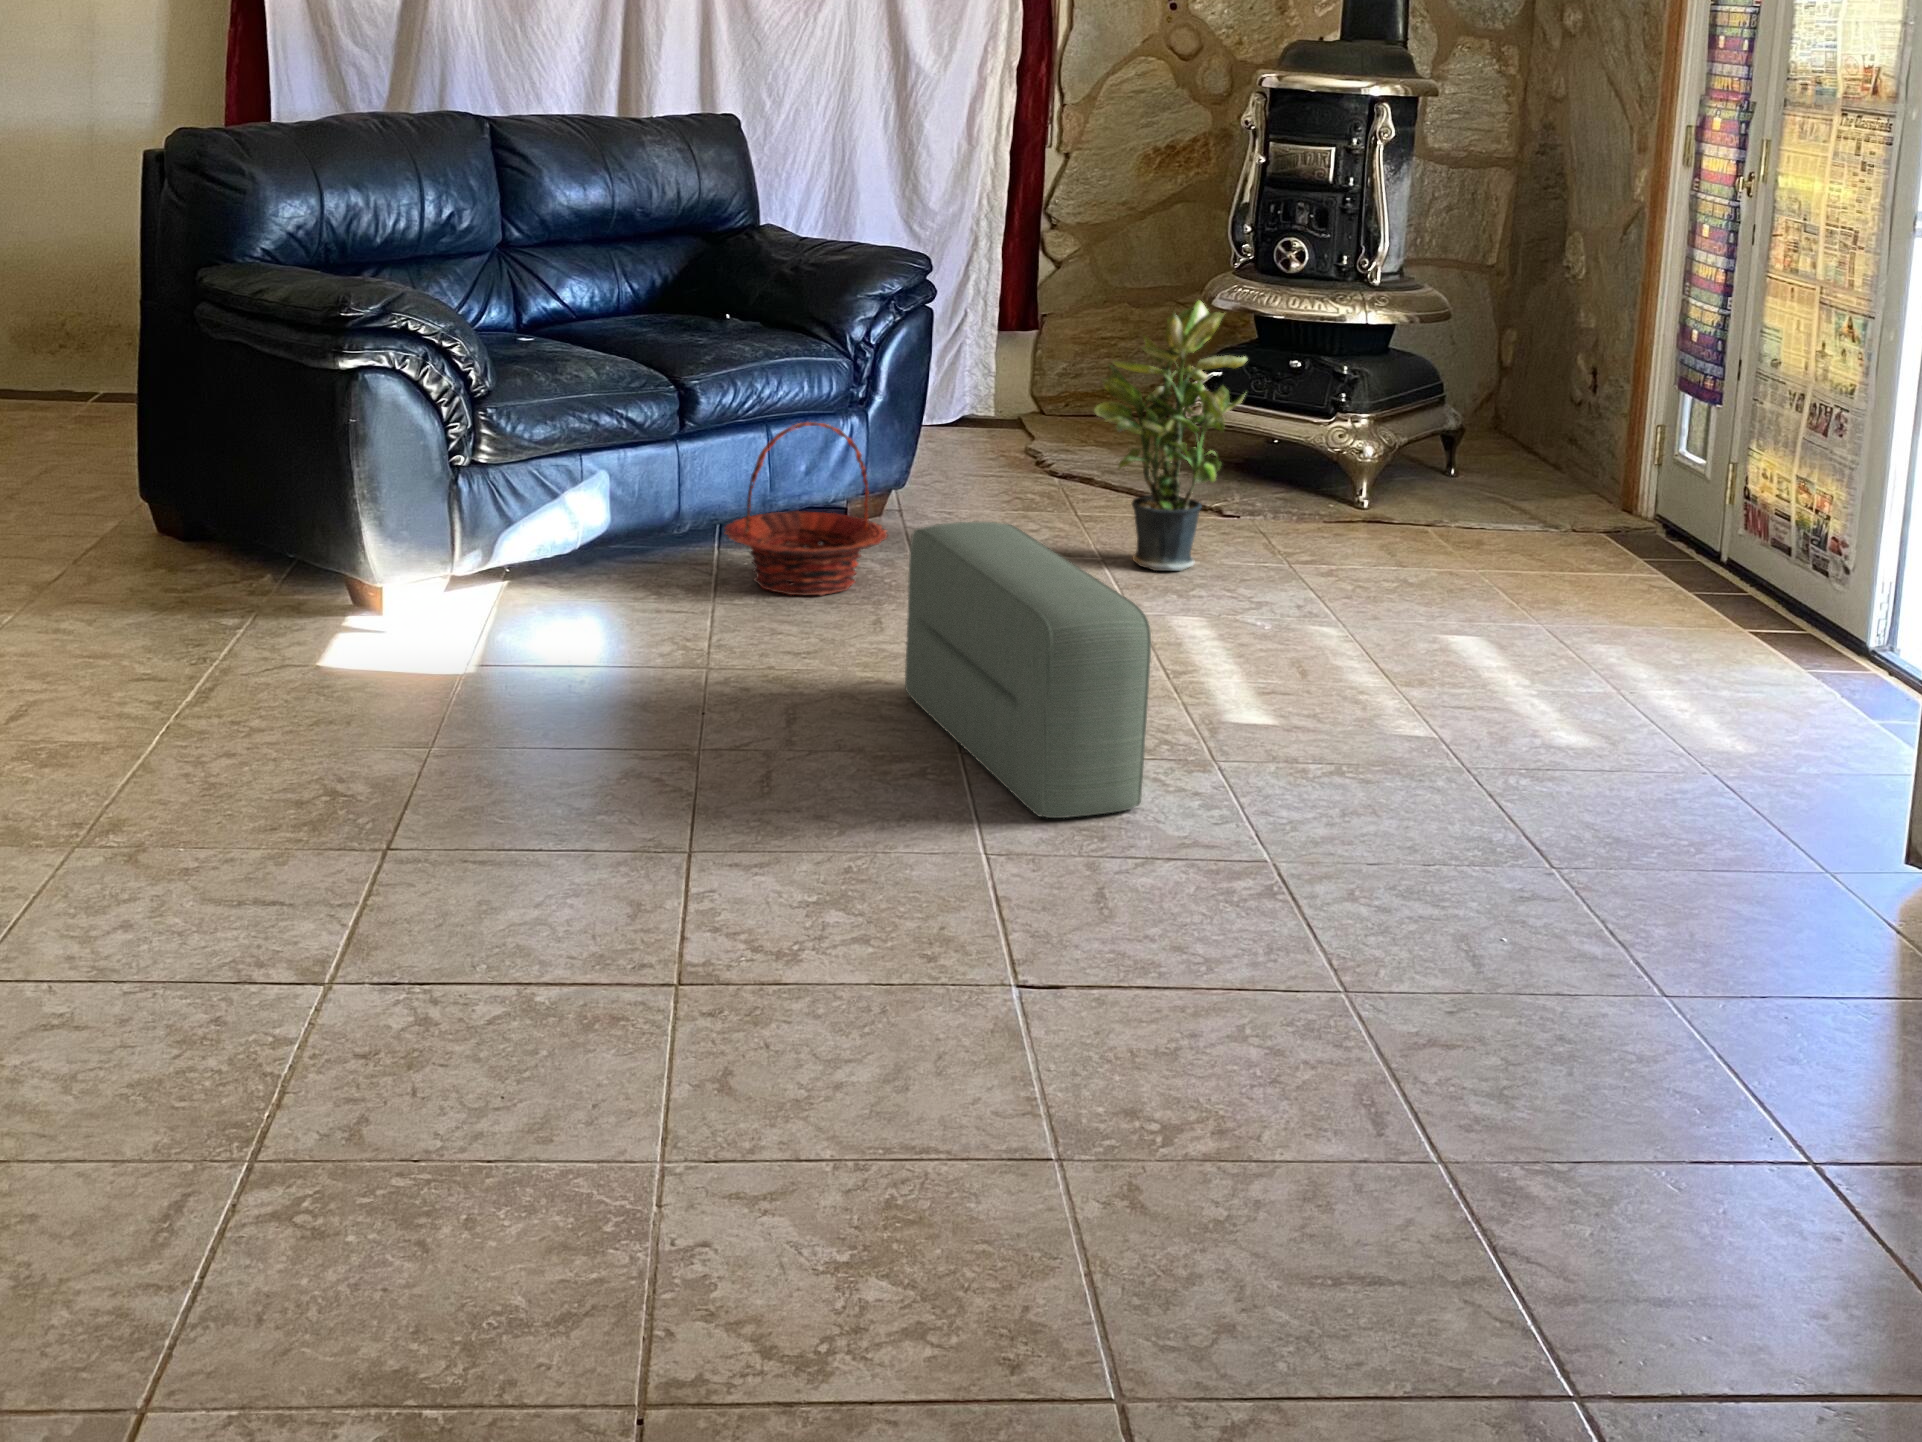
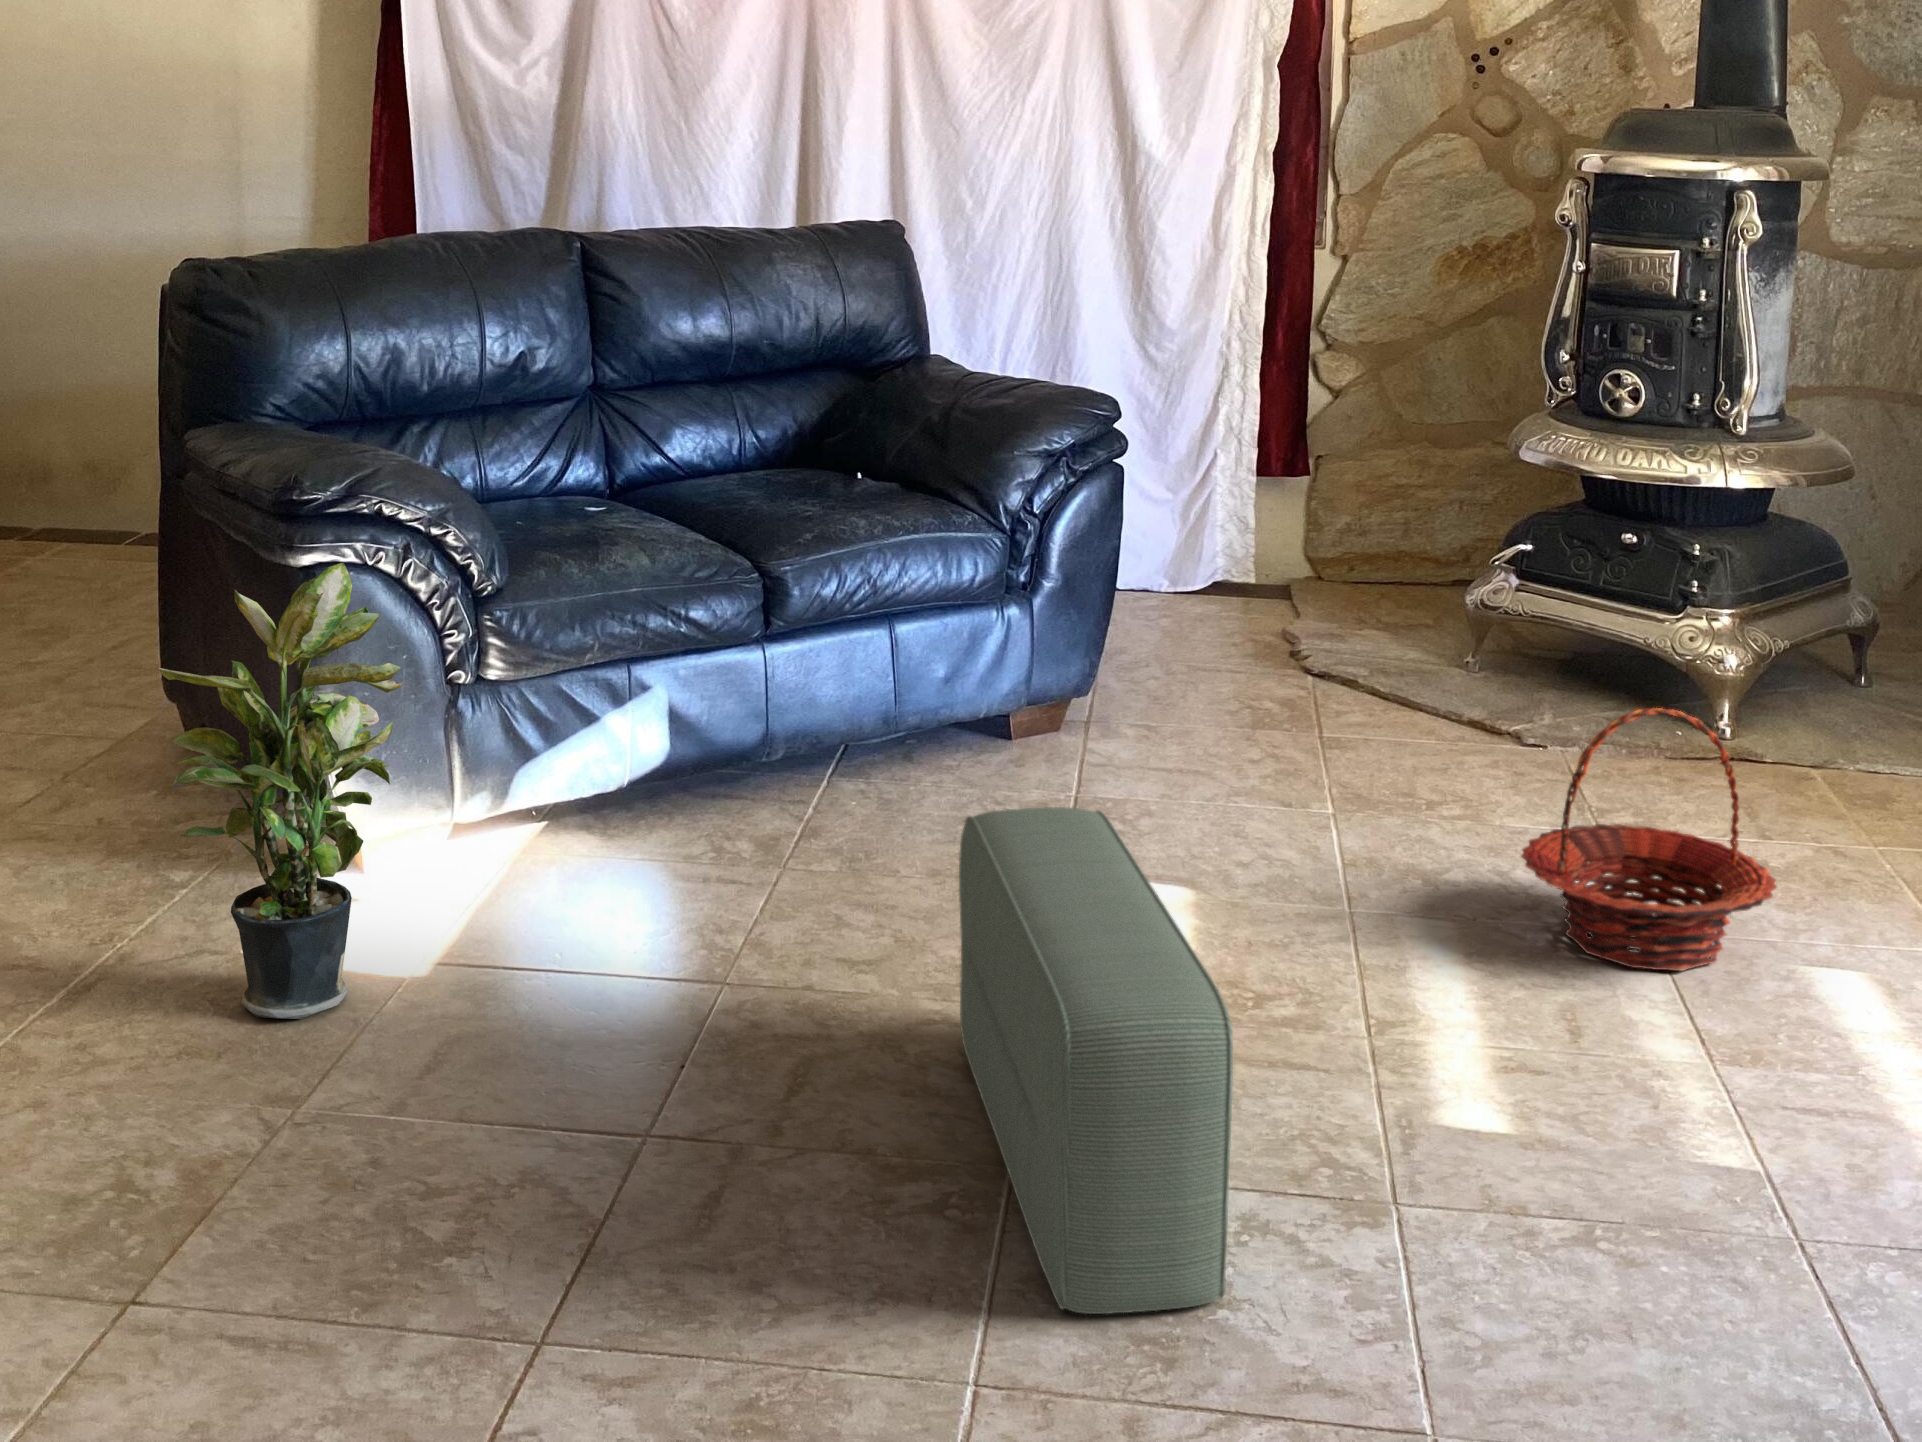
potted plant: present [1094,300,1247,571] -> present [159,563,403,1019]
basket: present [725,422,888,596] -> present [1522,708,1777,971]

